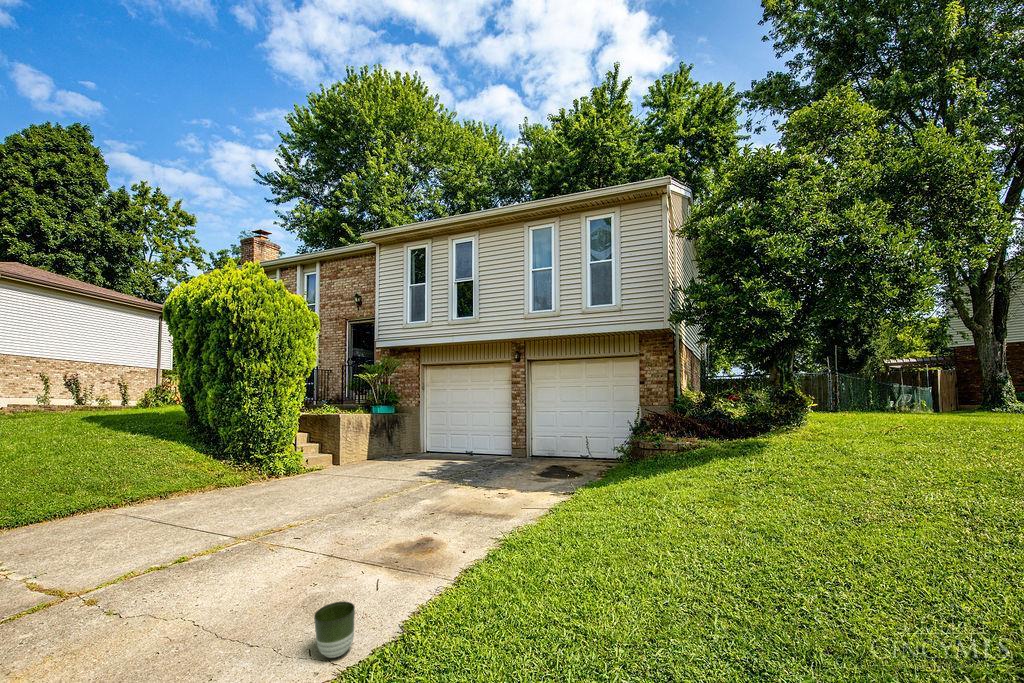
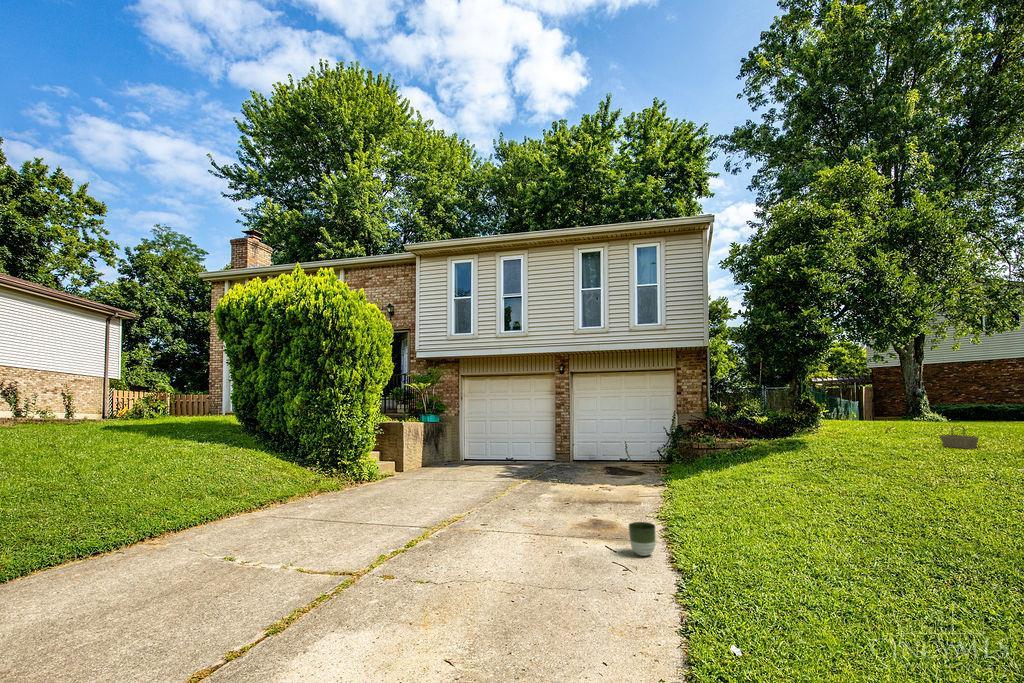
basket: none [937,443,997,478] -> present [939,427,979,449]

